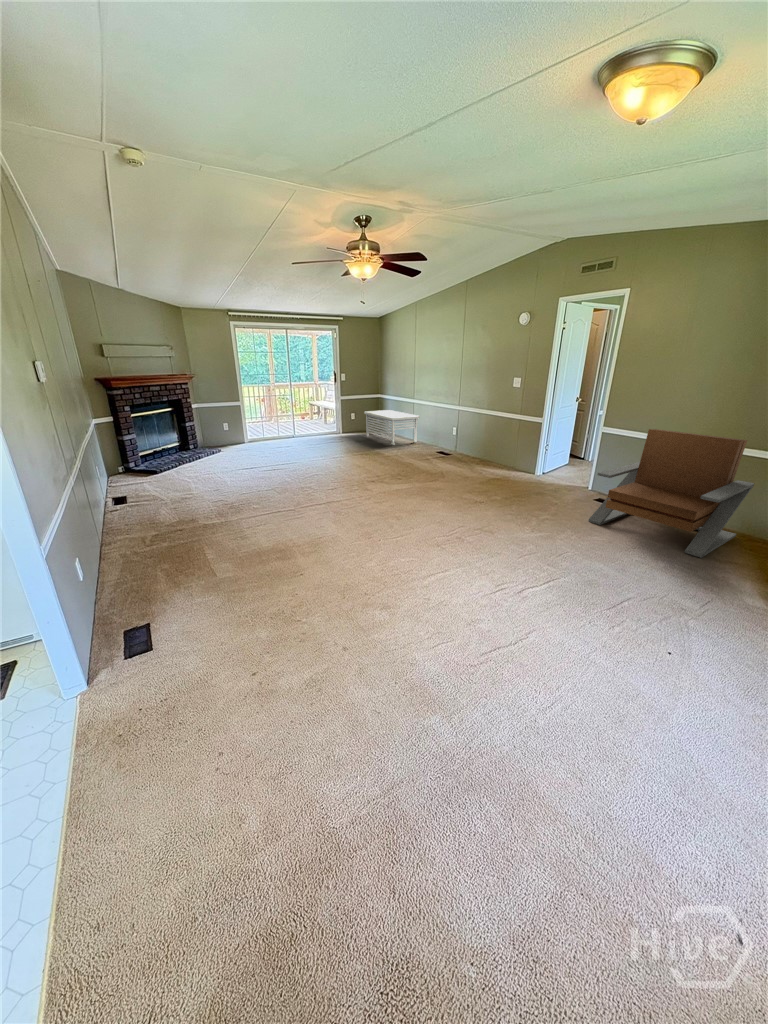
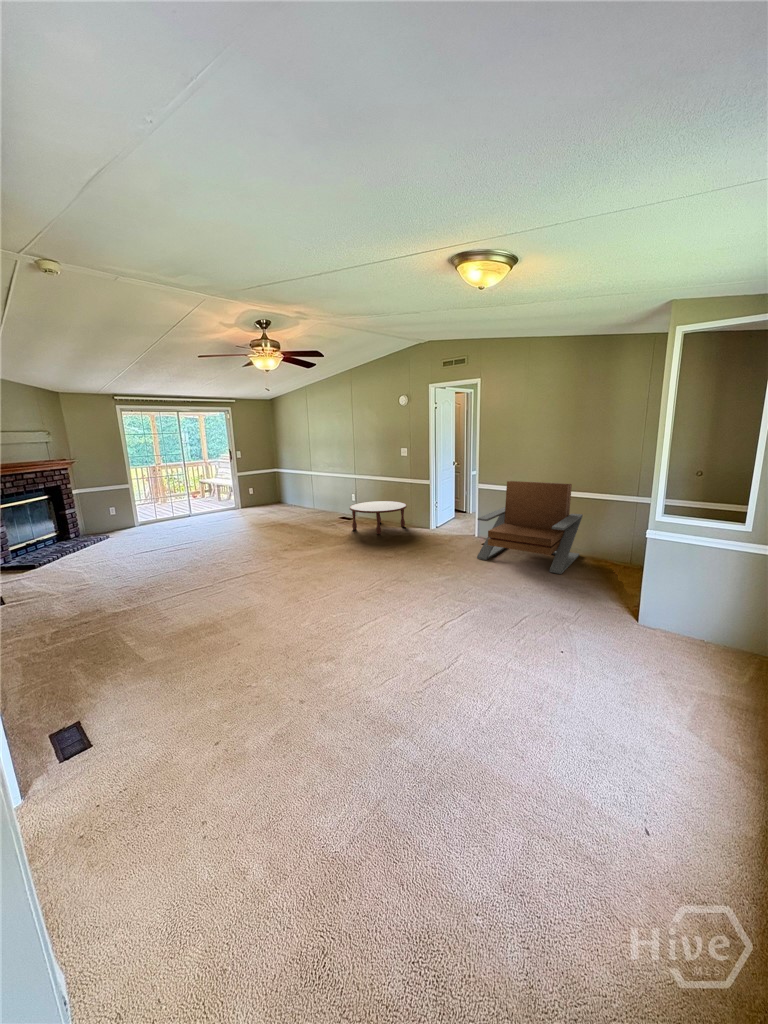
storage bench: present [364,410,419,445] -> none [263,482,317,514]
coffee table: none [448,439,515,478] -> present [350,501,407,534]

